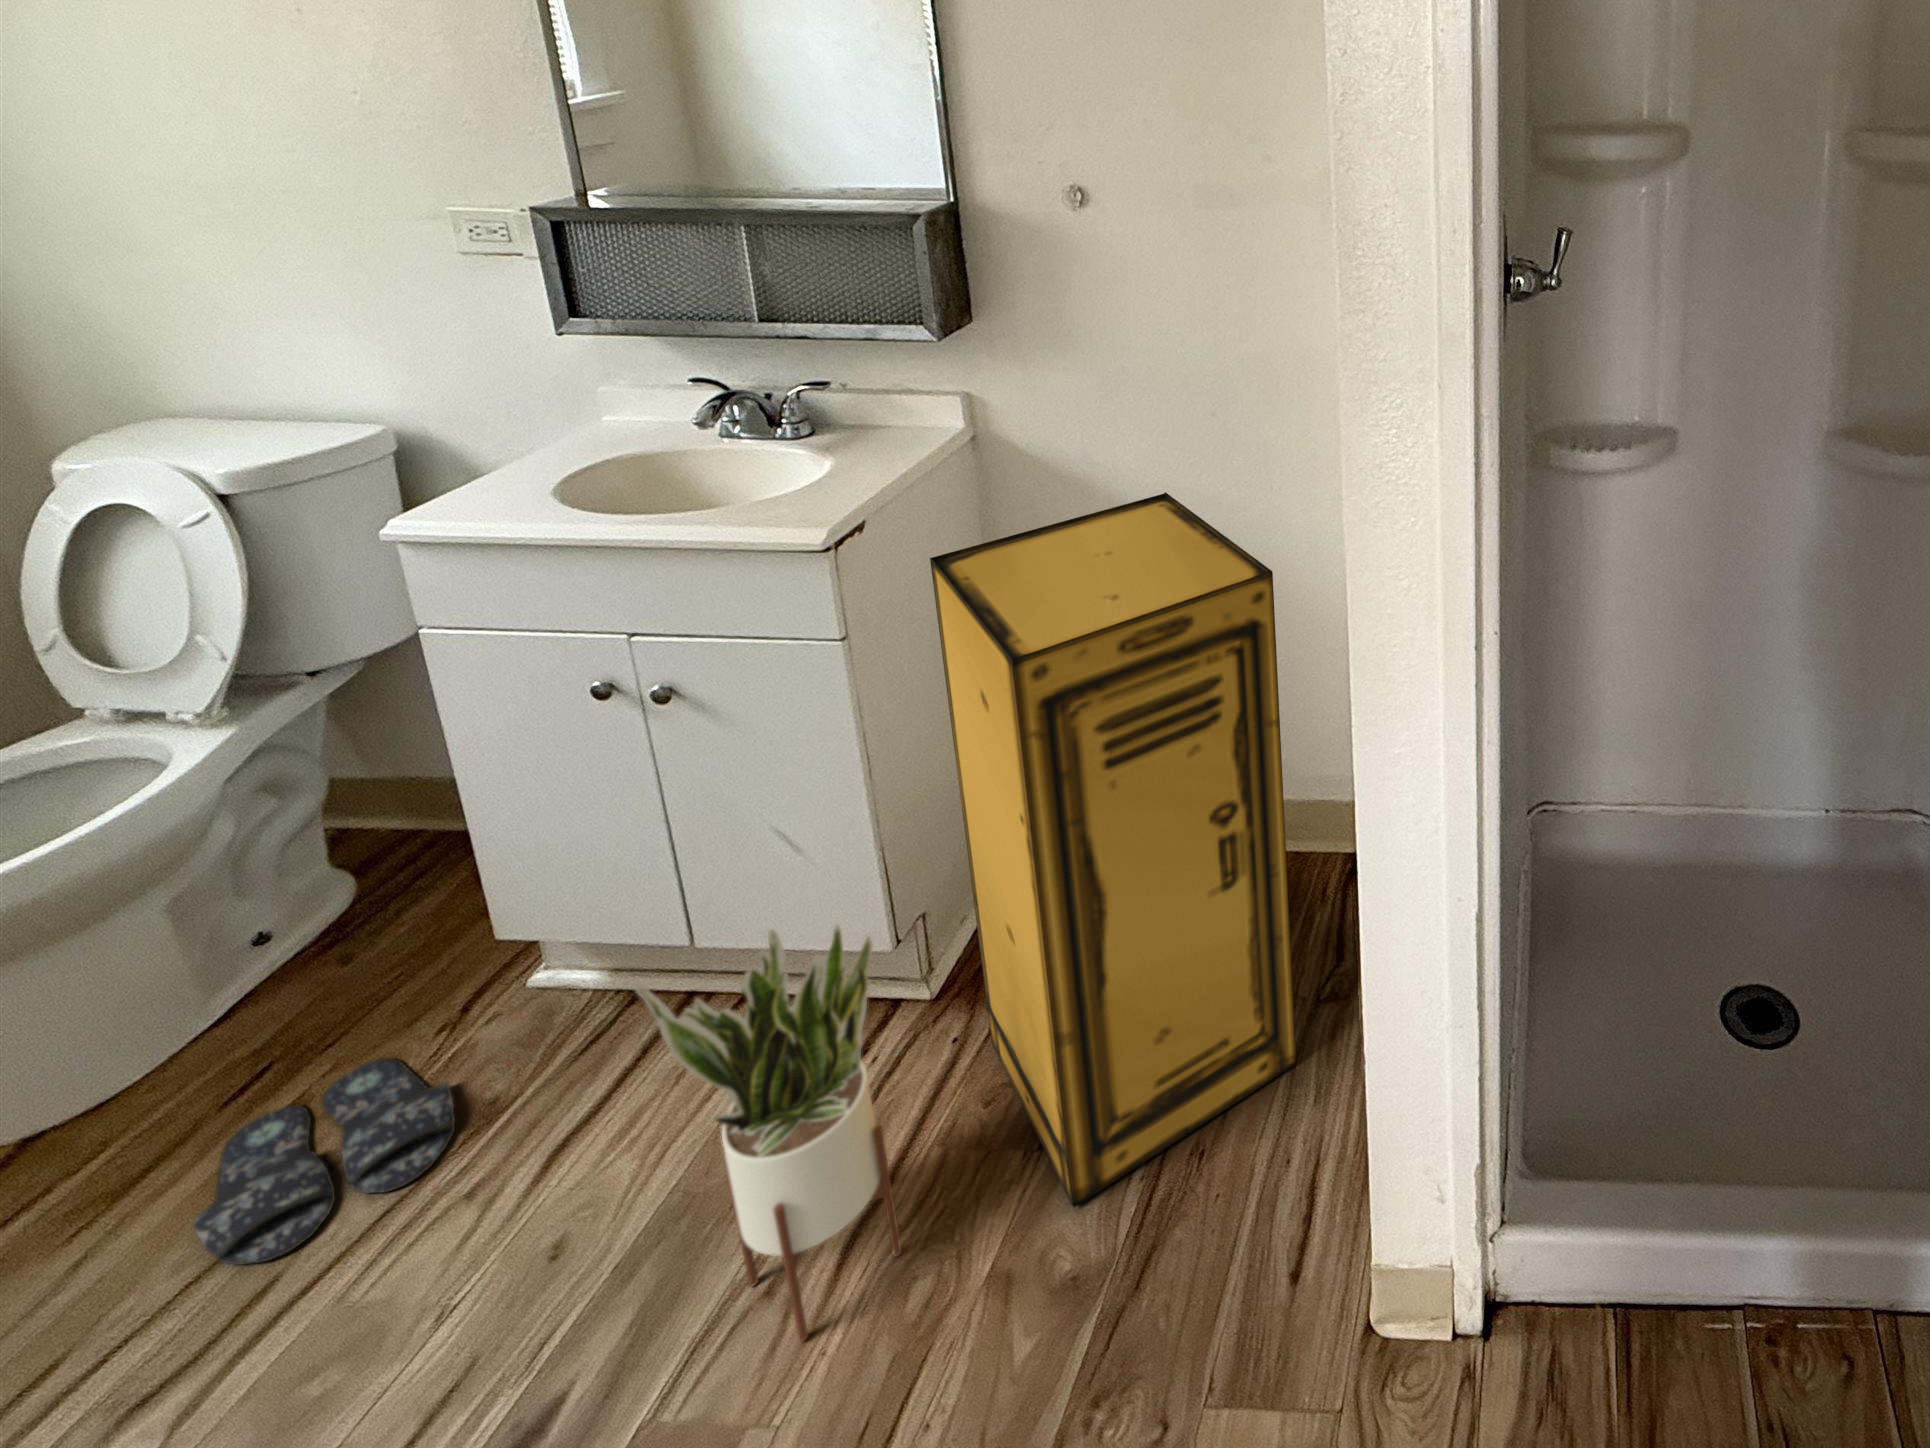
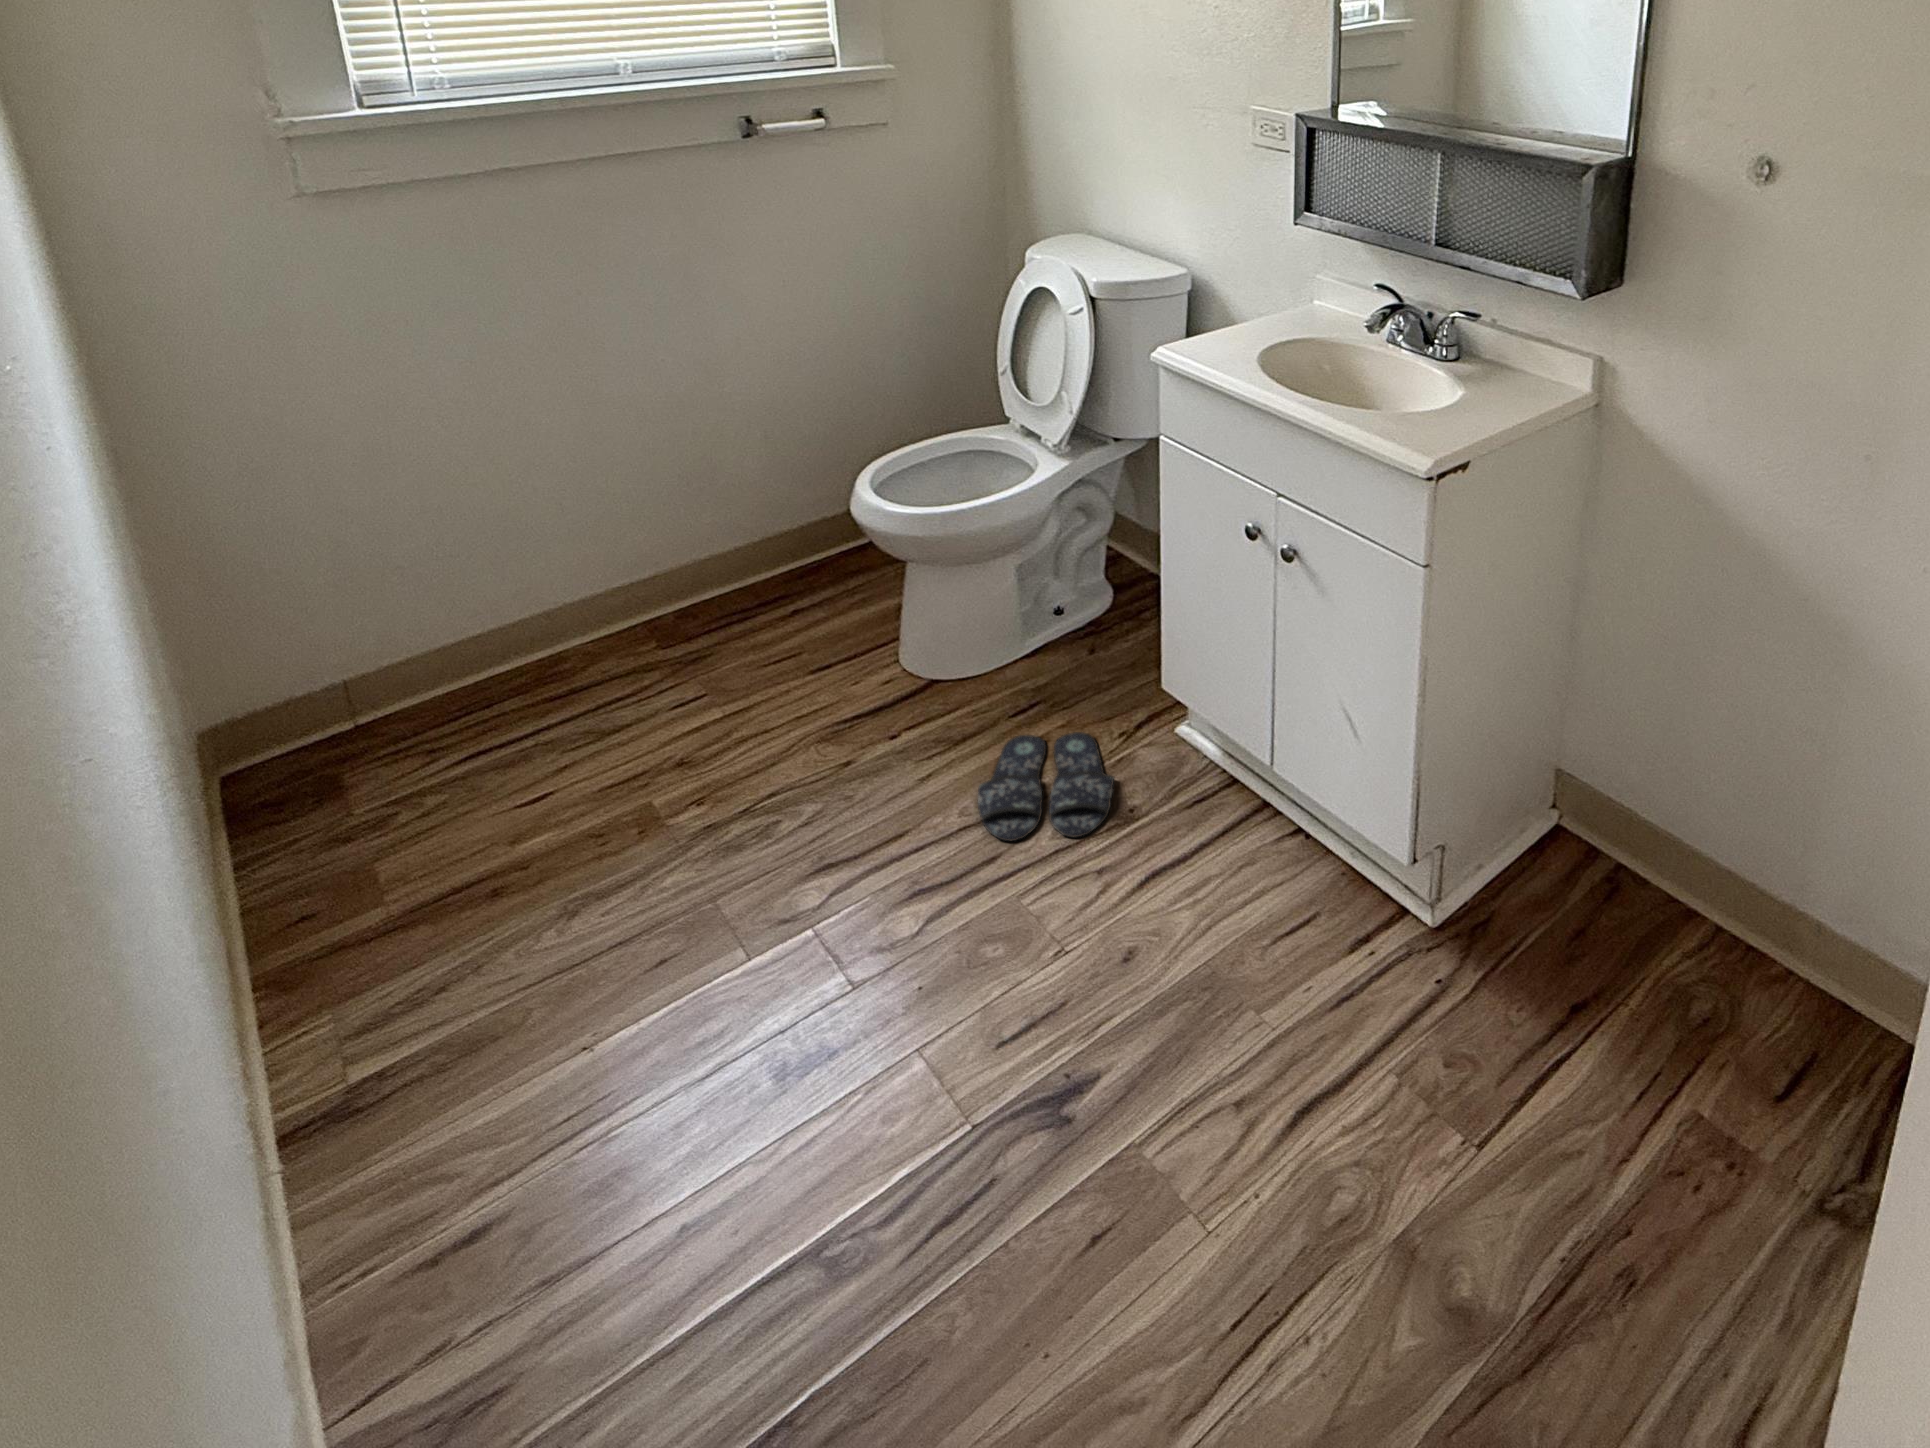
storage cabinet: present [930,492,1296,1207] -> none [1467,519,1887,1270]
potted plant: present [634,925,902,1342] -> none [1197,799,1375,1172]

